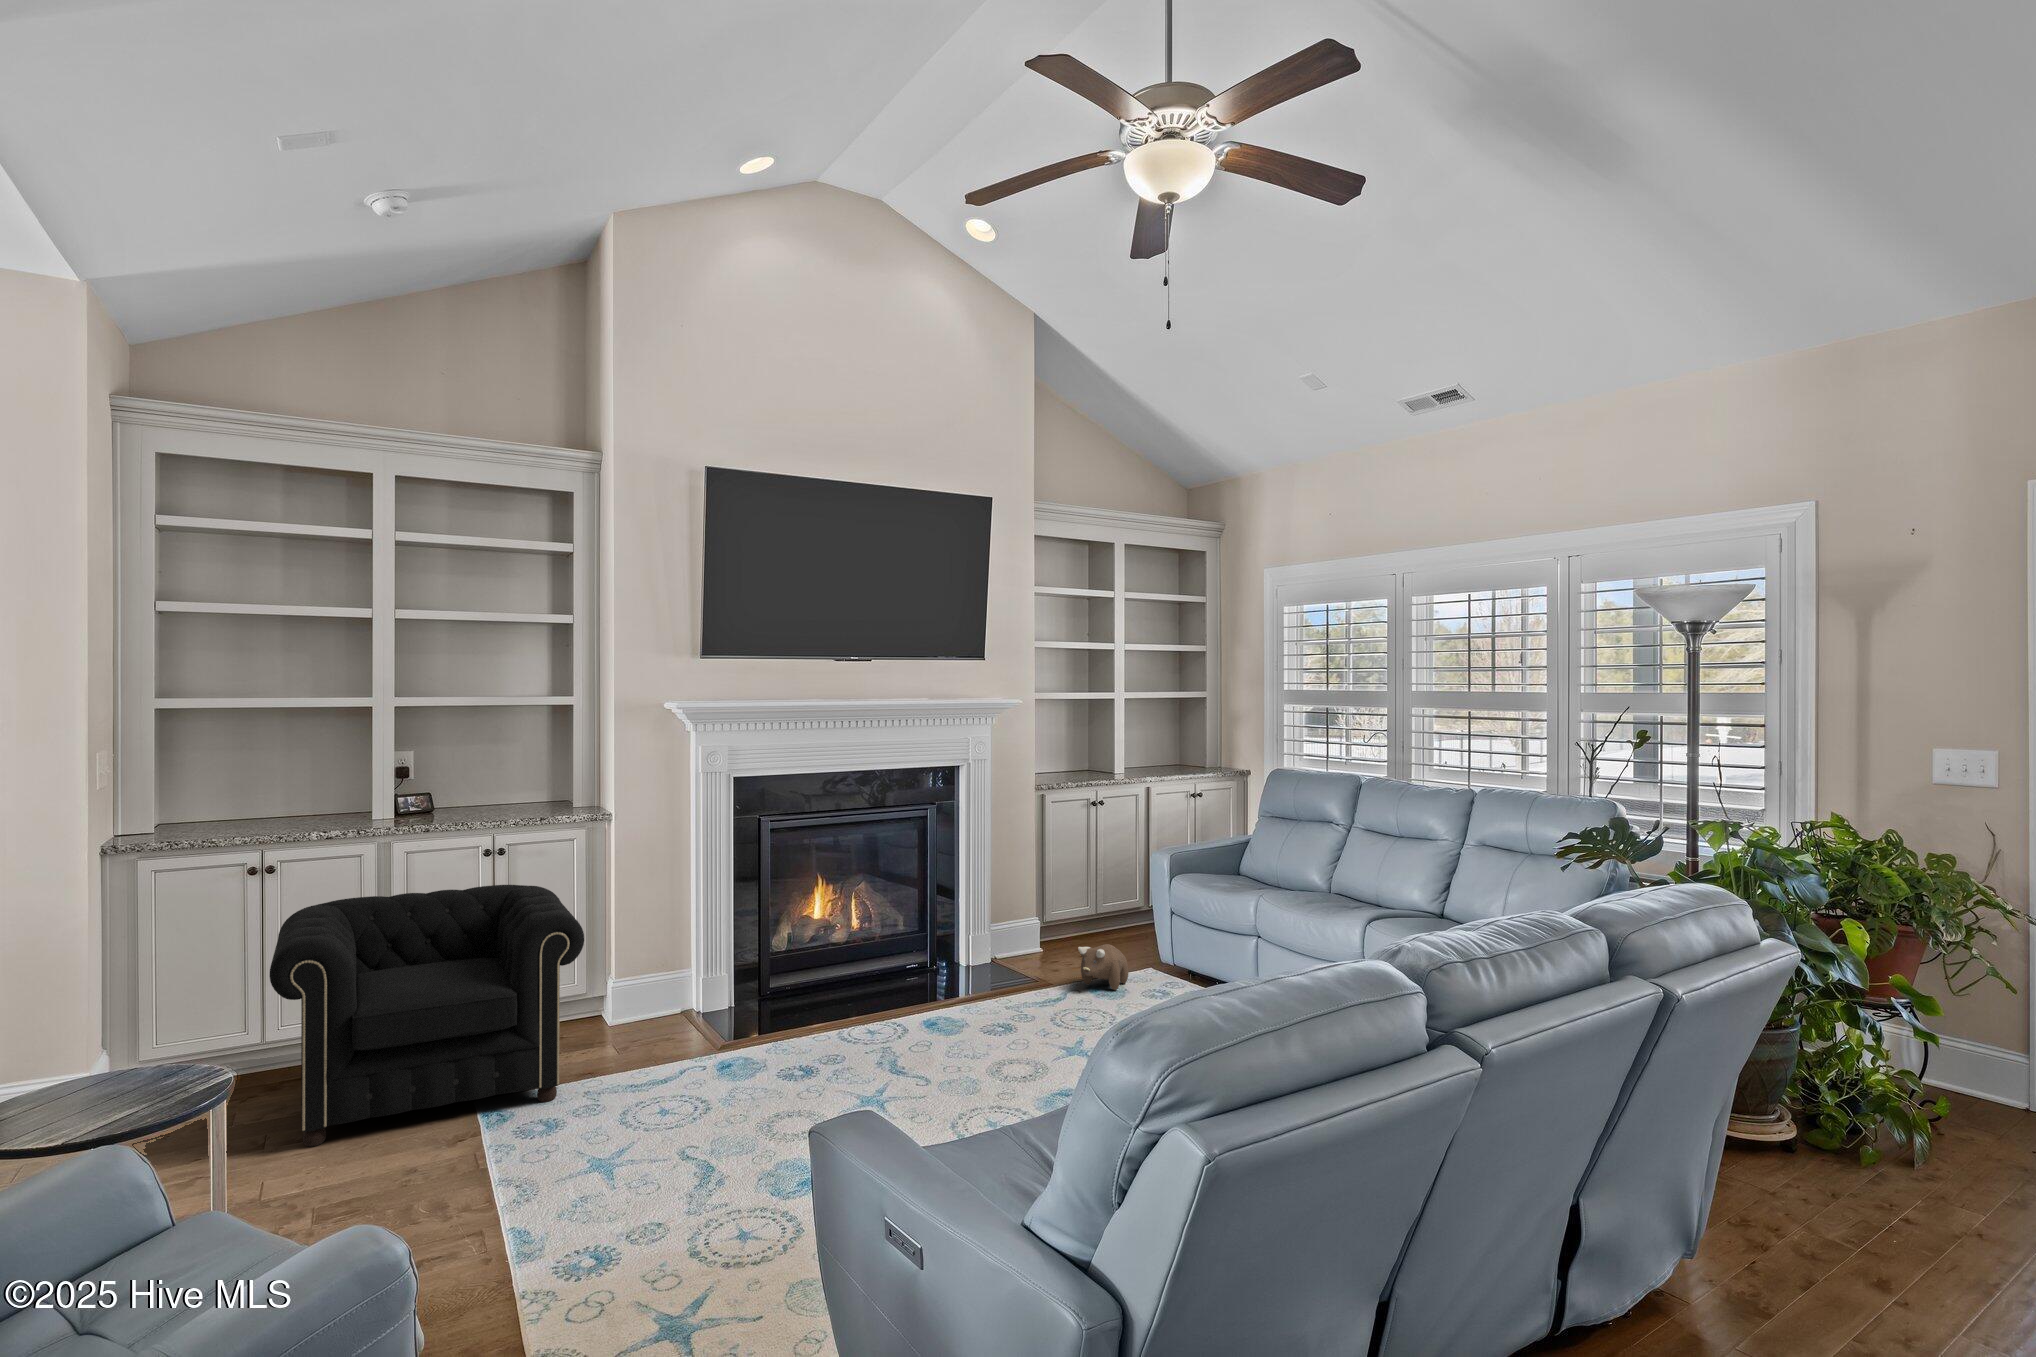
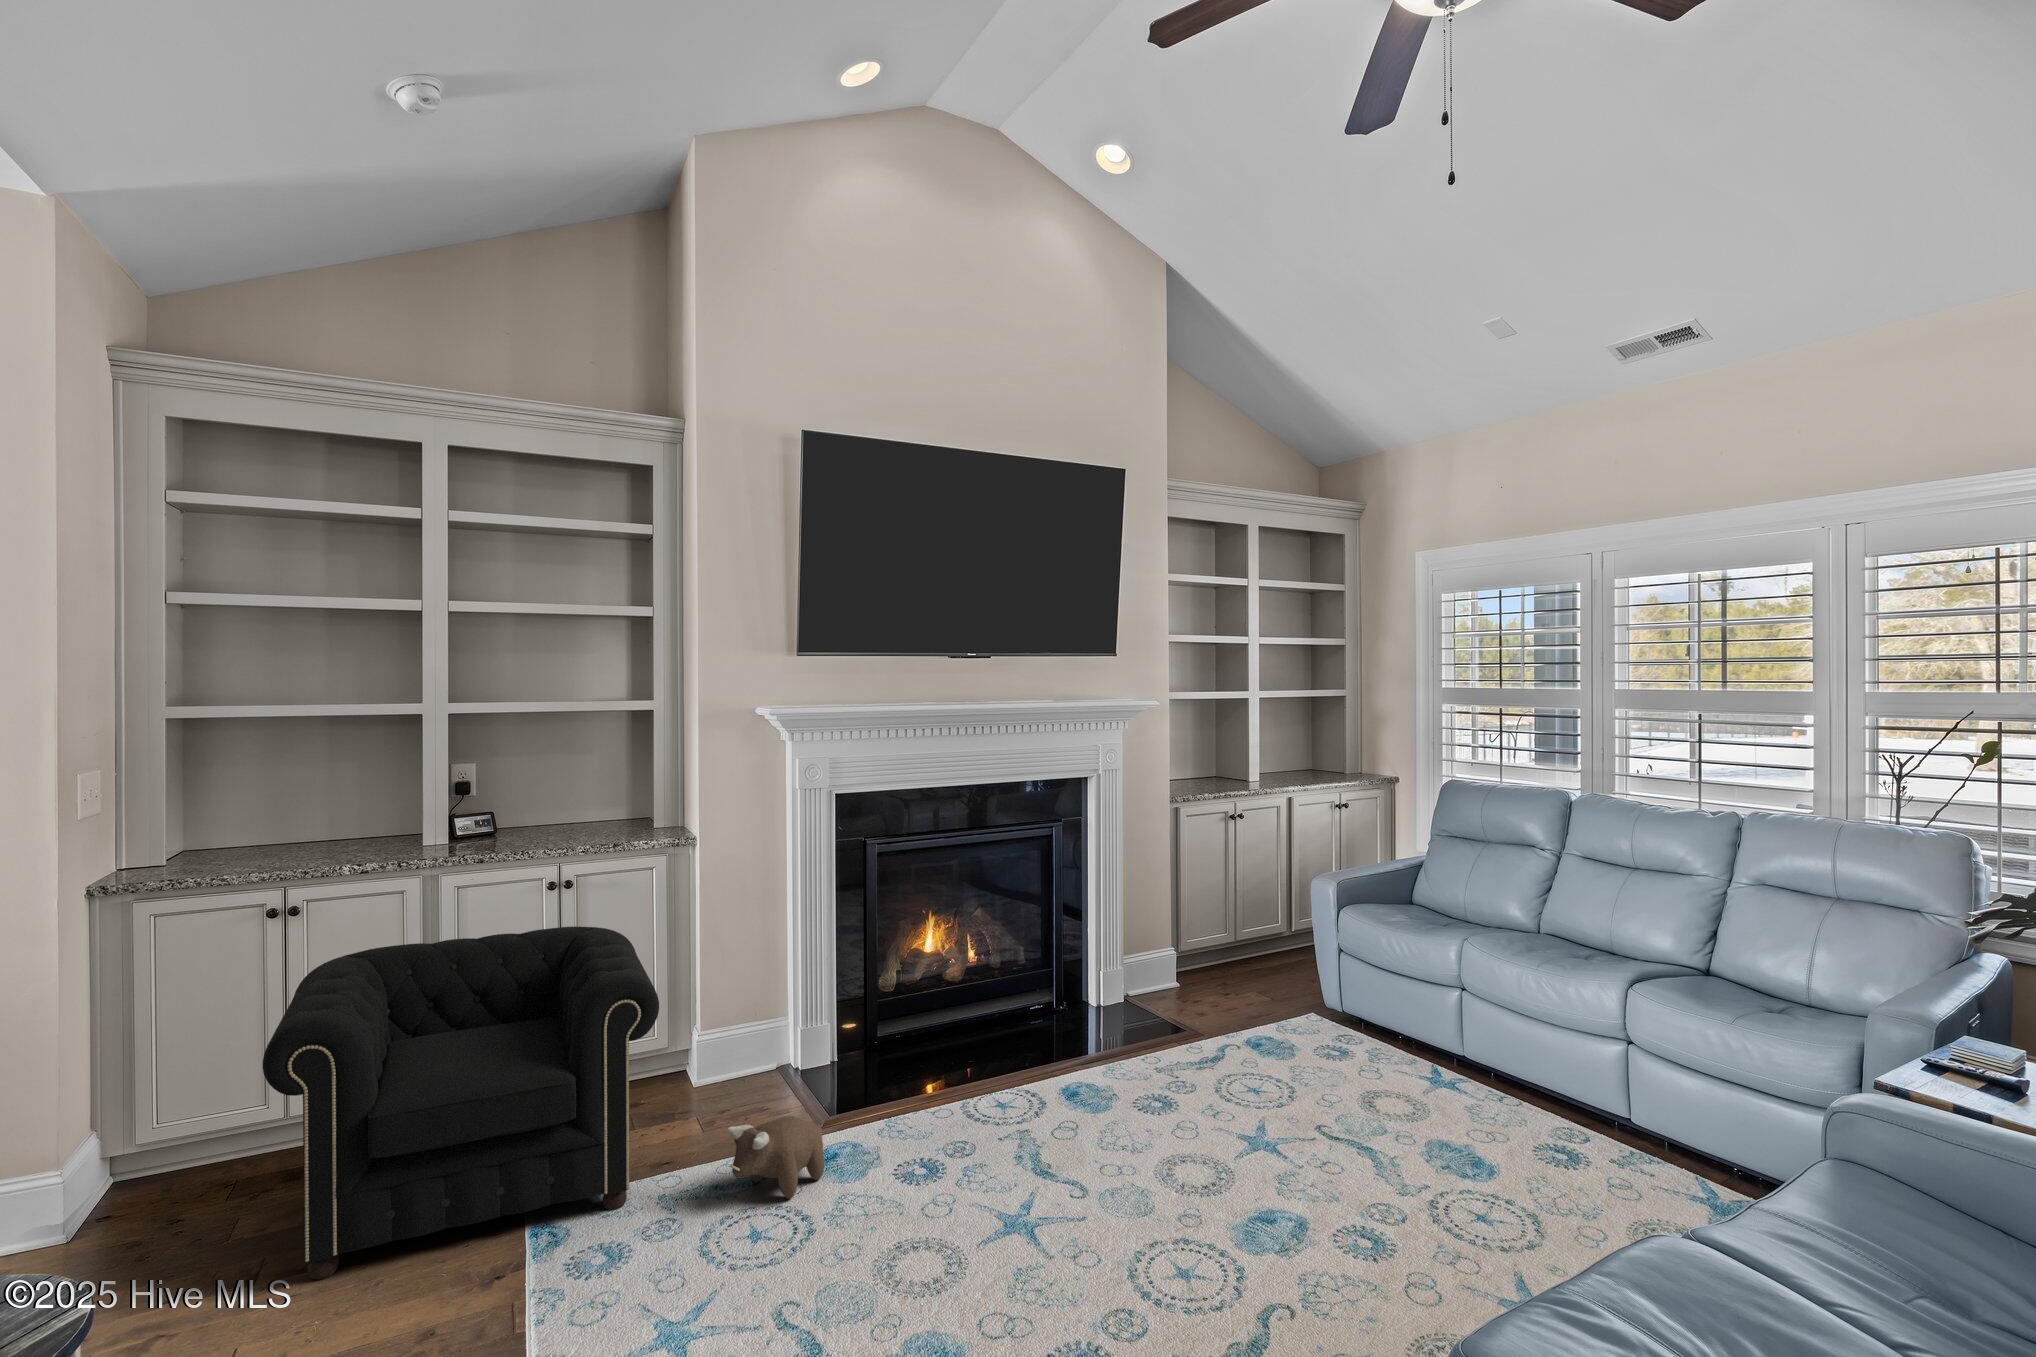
plush toy: present [1078,944,1128,990] -> present [728,1116,825,1199]

